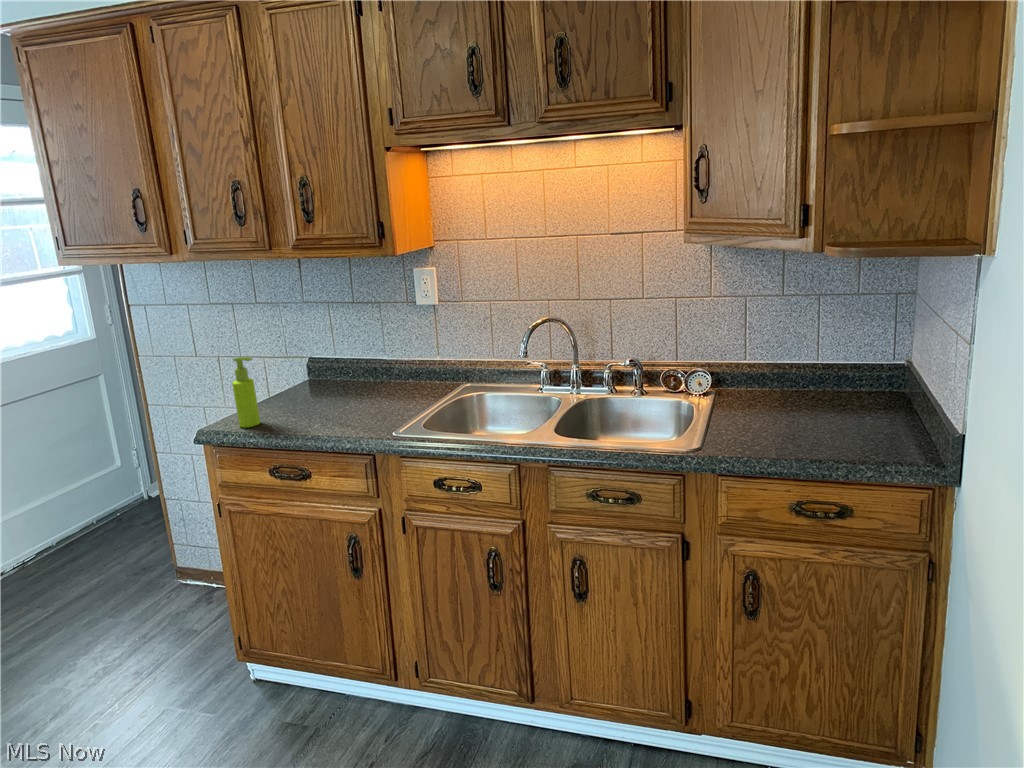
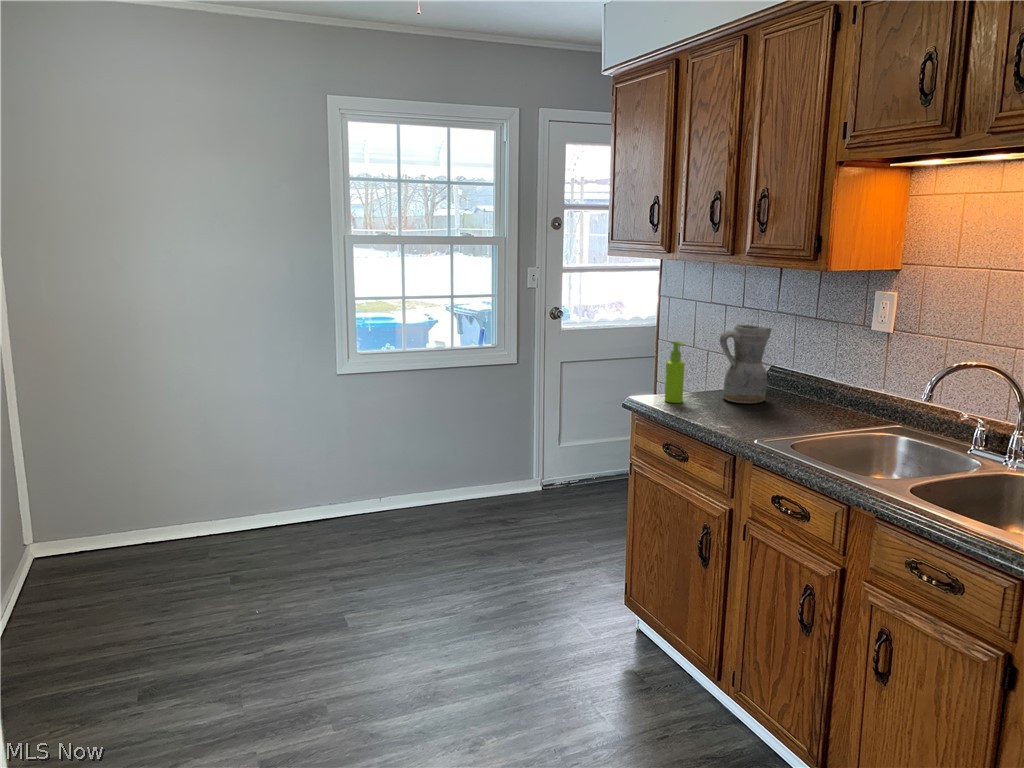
ceramic pitcher: none [280,321,334,406] -> present [720,325,772,403]

